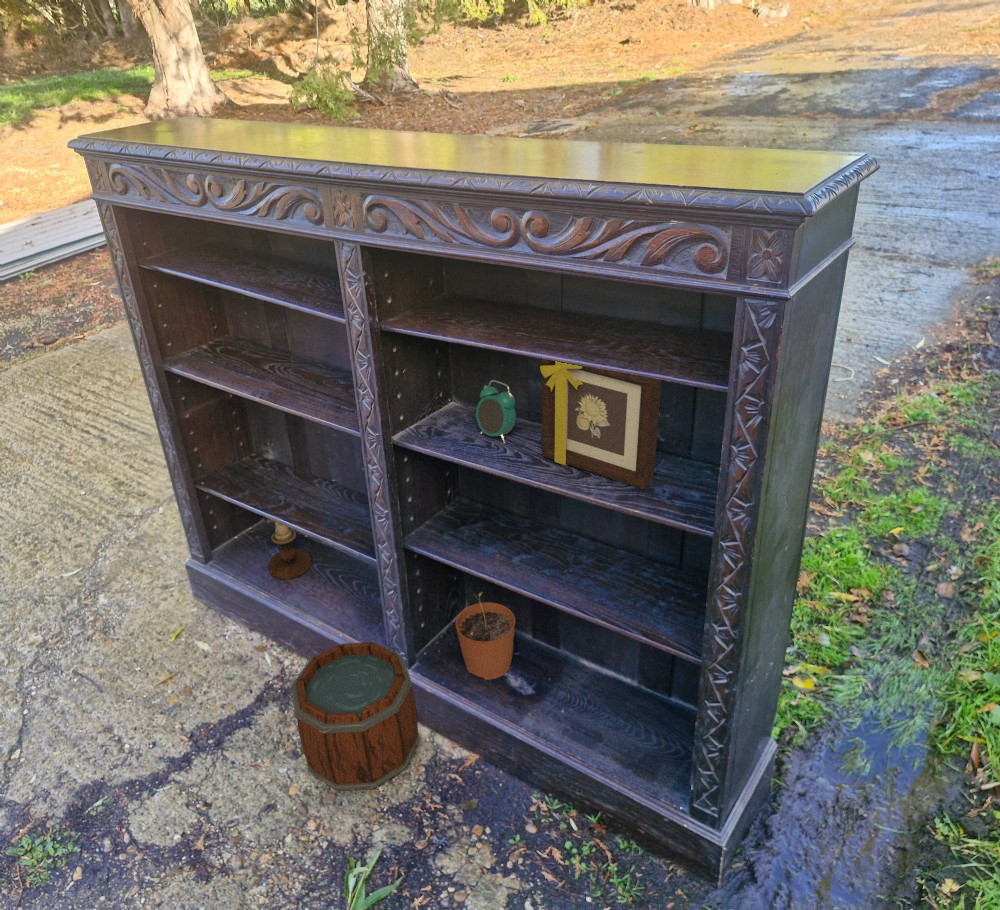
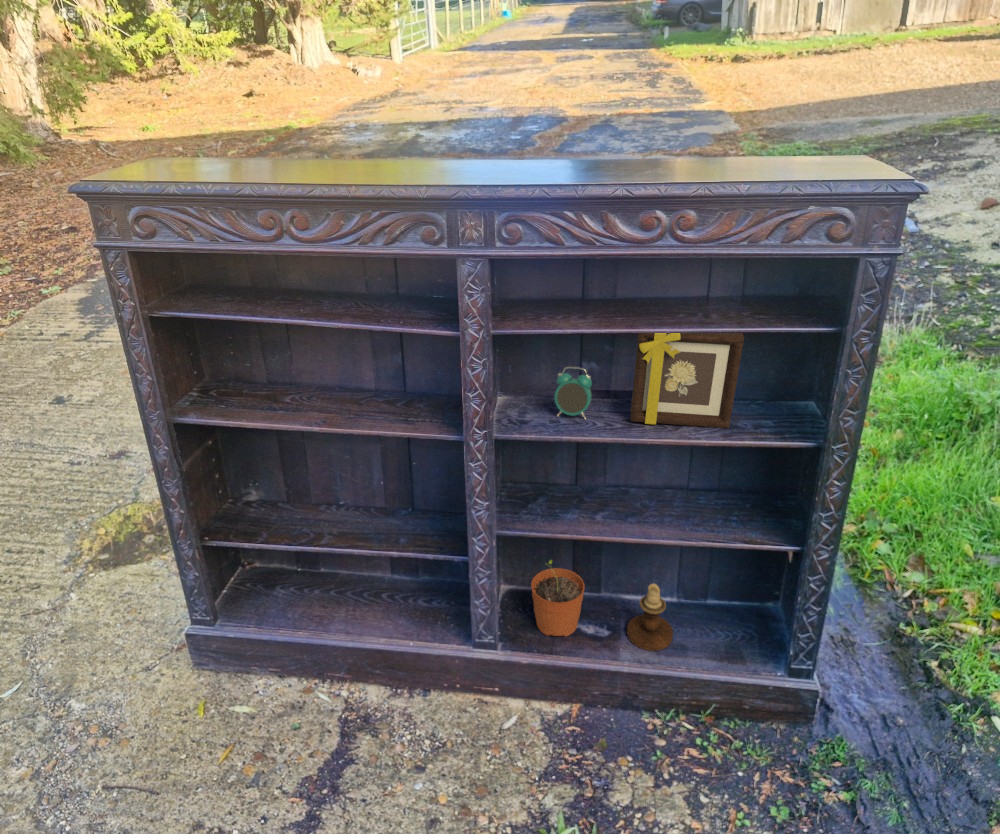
candlestick: present [268,522,311,579] -> present [627,584,673,651]
bucket: present [291,642,420,790] -> none [419,634,534,780]

